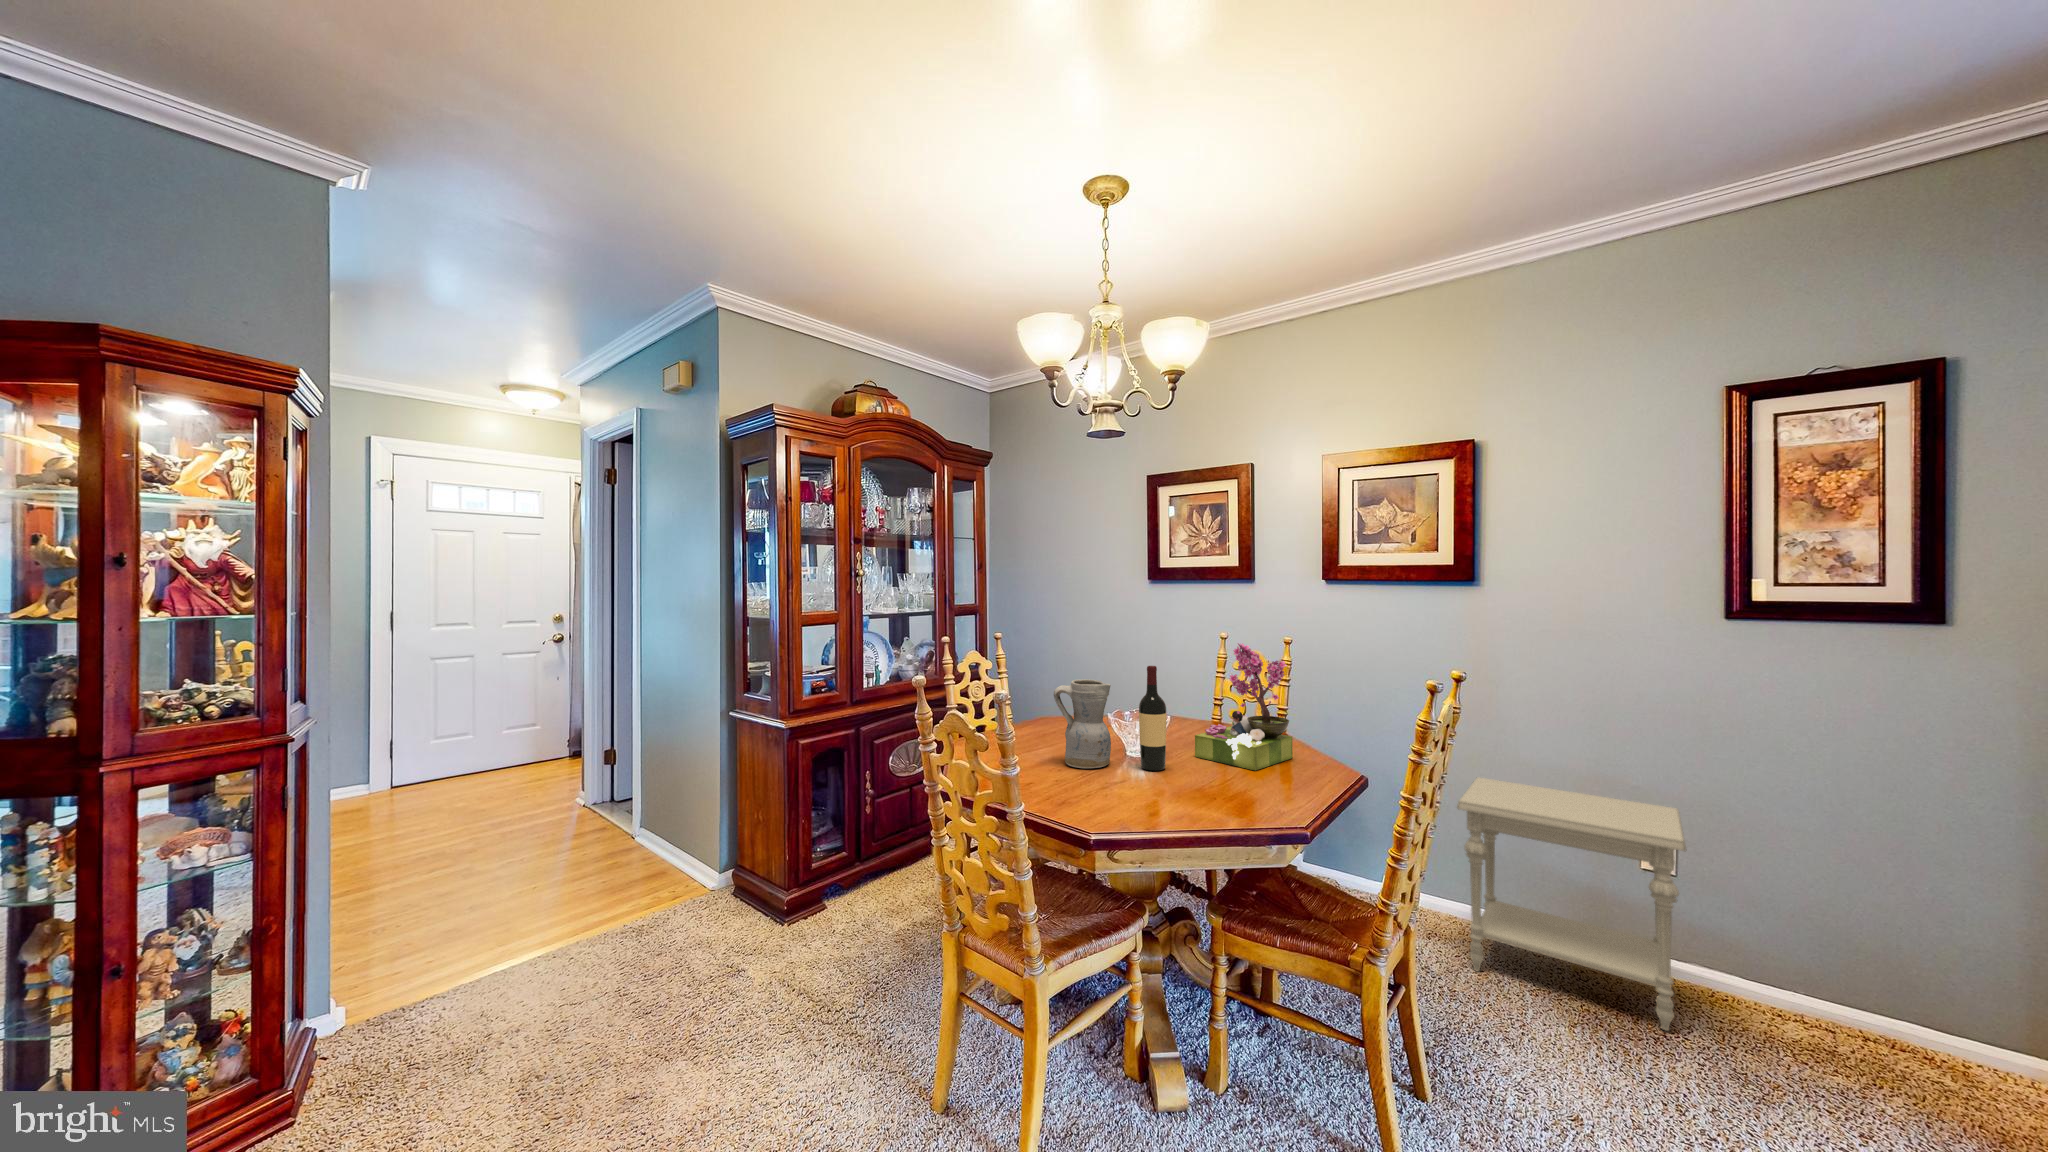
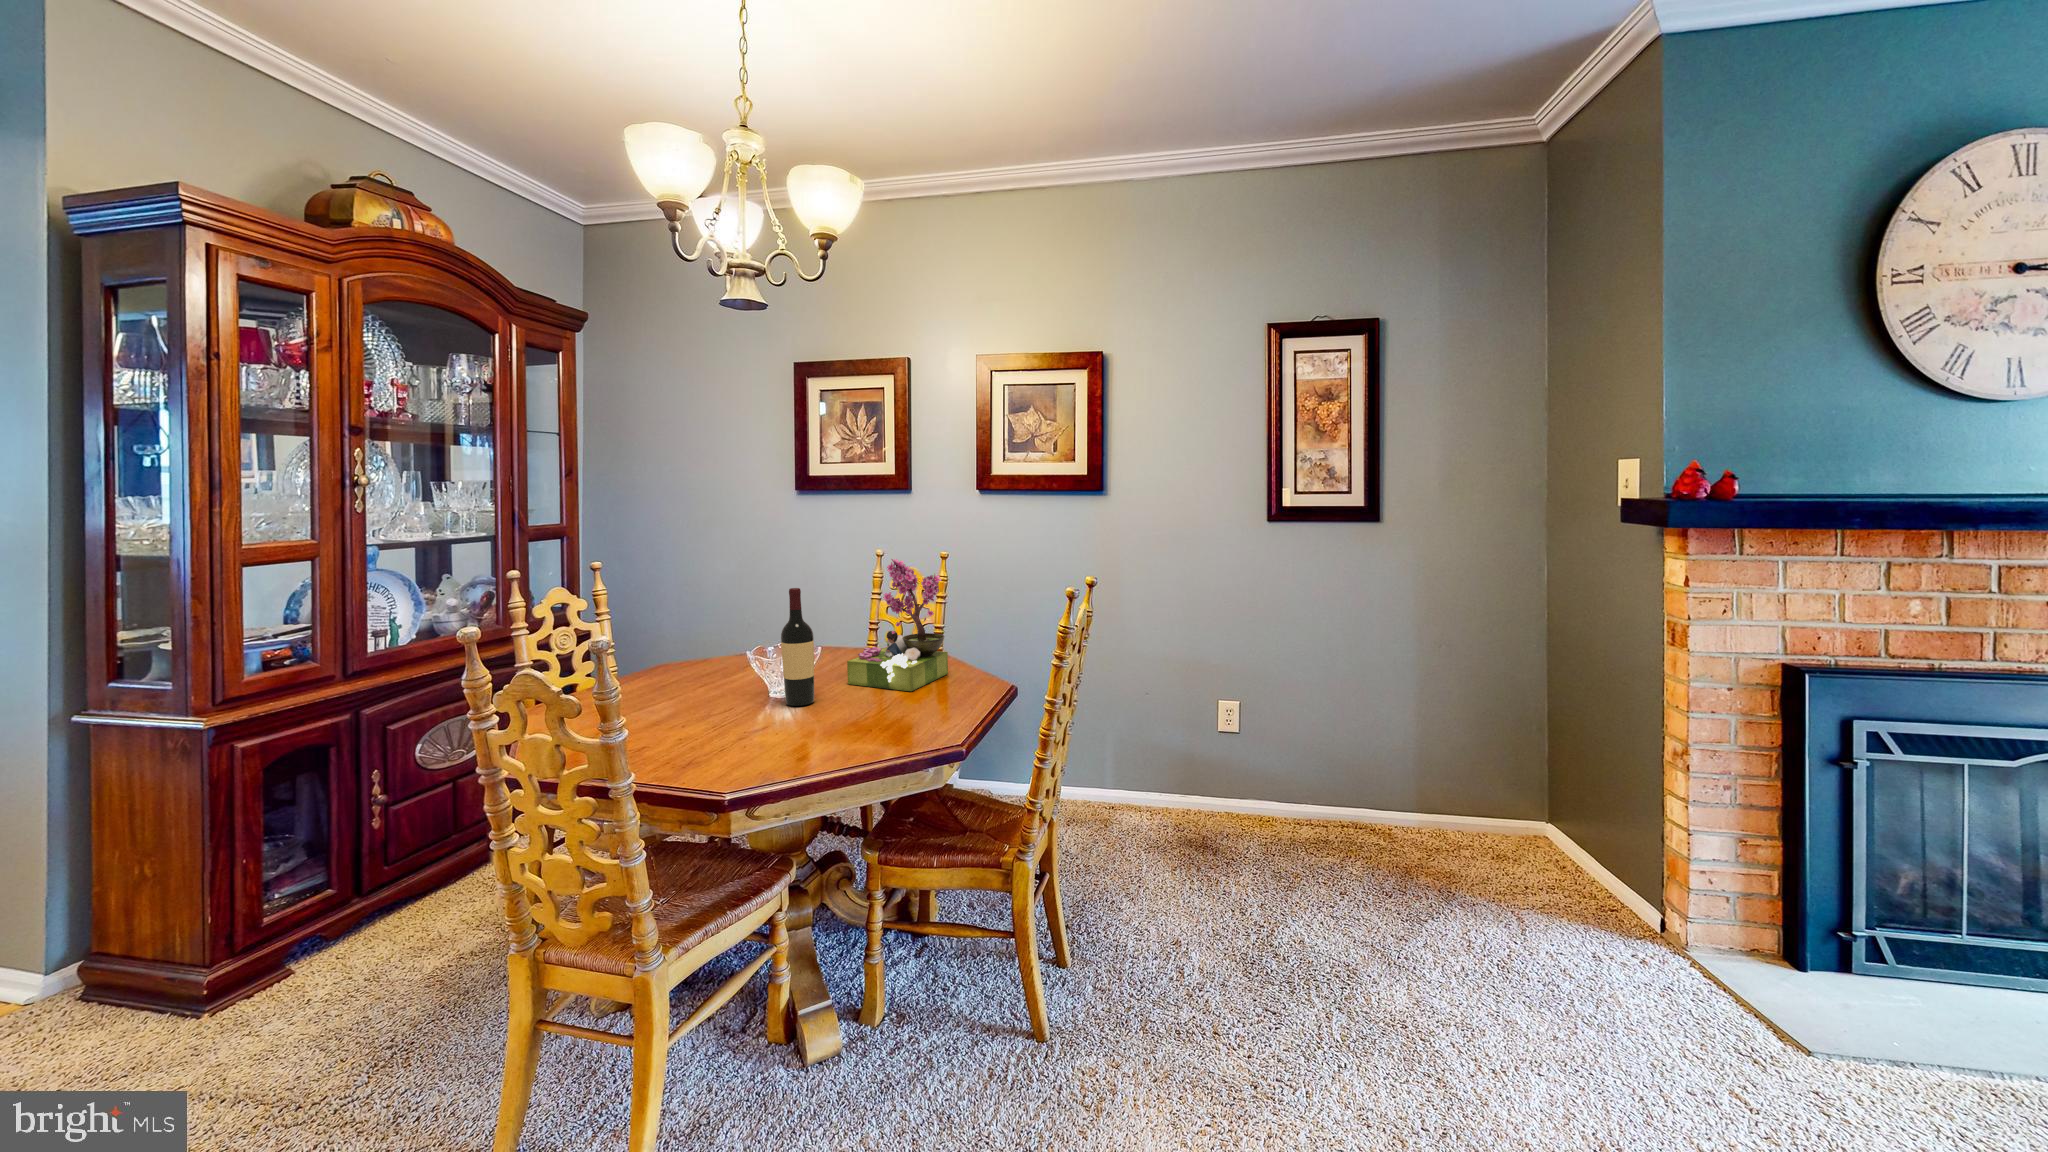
ceramic pitcher: present [1054,679,1111,768] -> none [671,609,749,714]
side table: present [1457,777,1687,1031] -> none [1089,671,1248,854]

